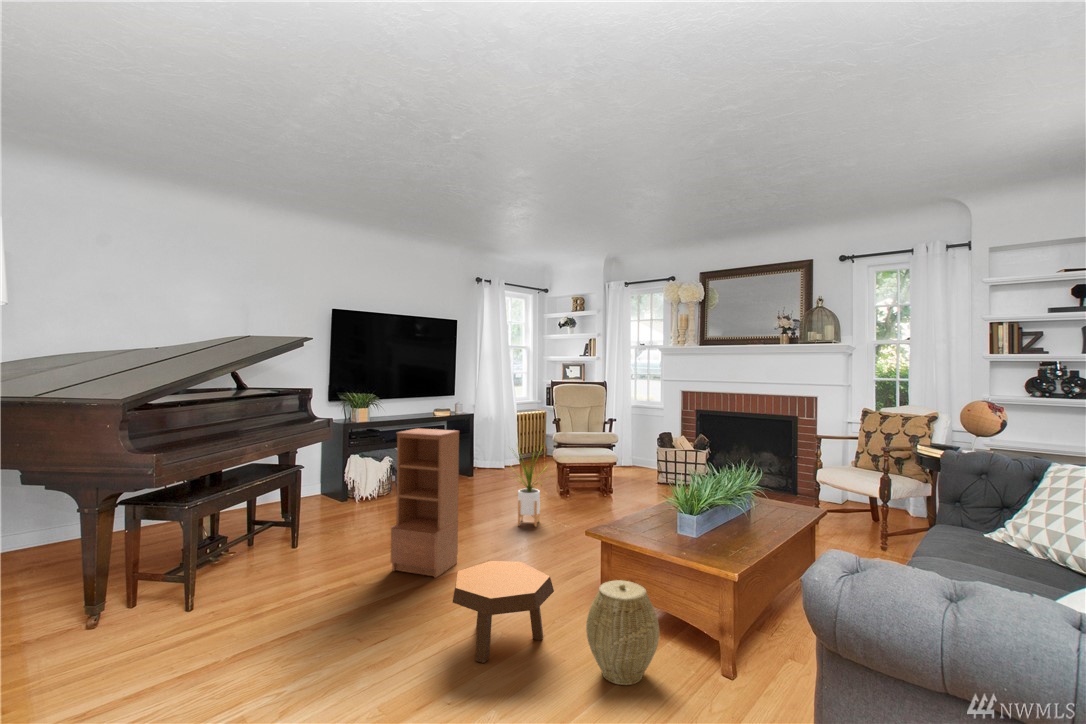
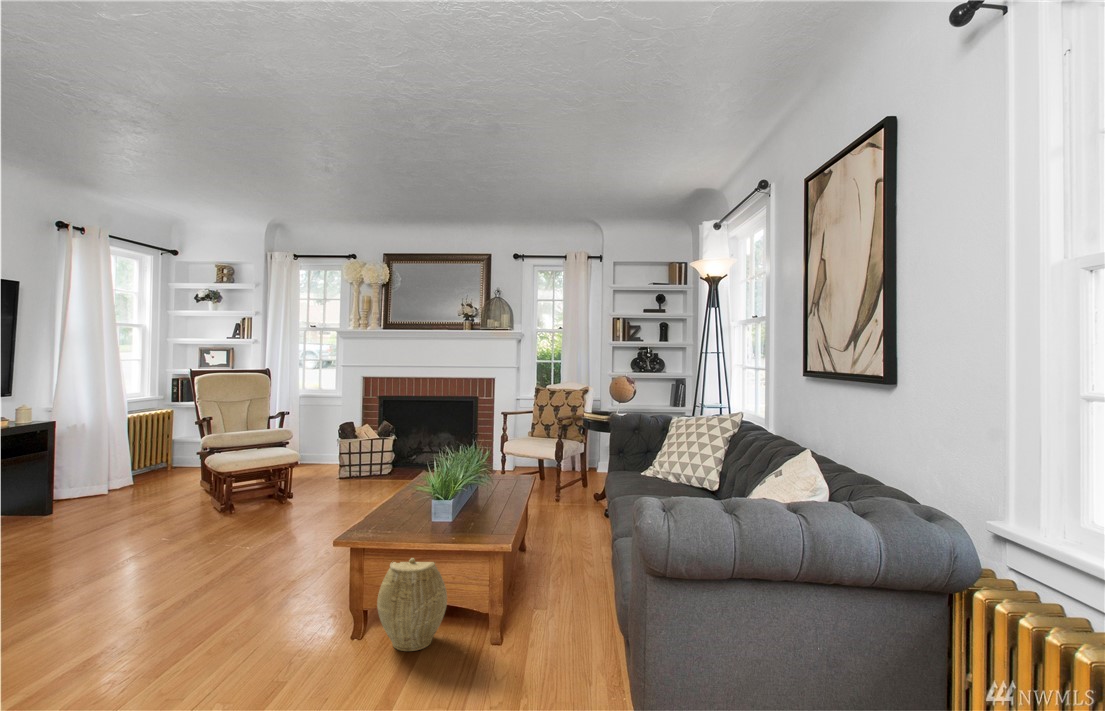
bookcase: present [391,428,459,578] -> none [50,433,150,629]
house plant: present [518,447,543,527] -> none [183,436,246,545]
footstool: present [453,561,554,663] -> none [206,568,327,679]

